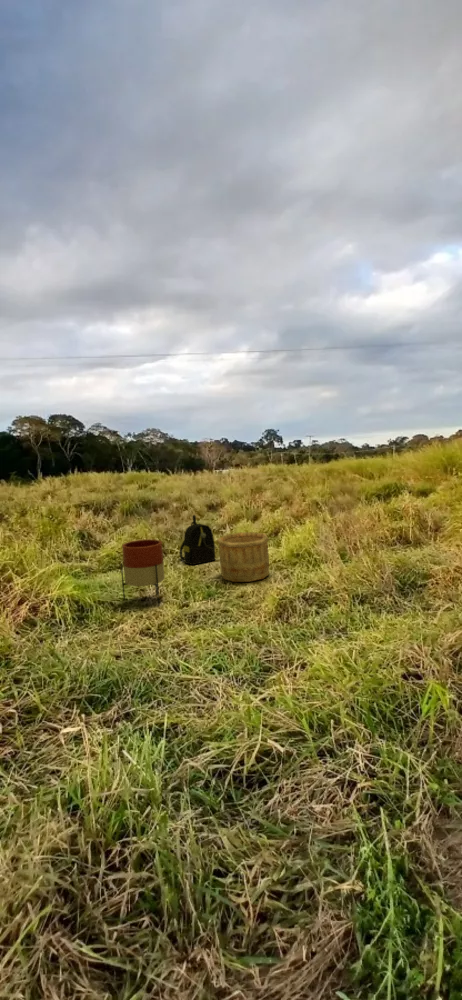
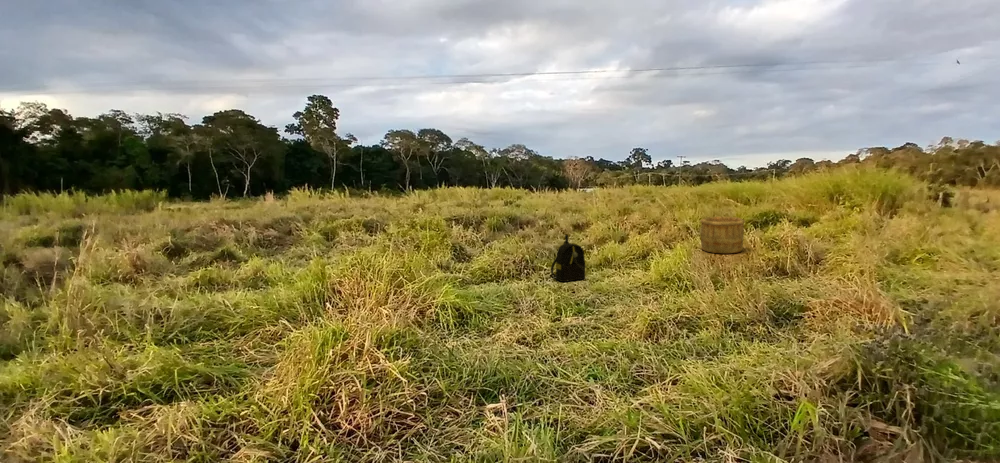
wooden bucket: present [217,532,269,582] -> present [700,217,745,253]
planter: present [121,539,165,606] -> none [502,255,541,318]

